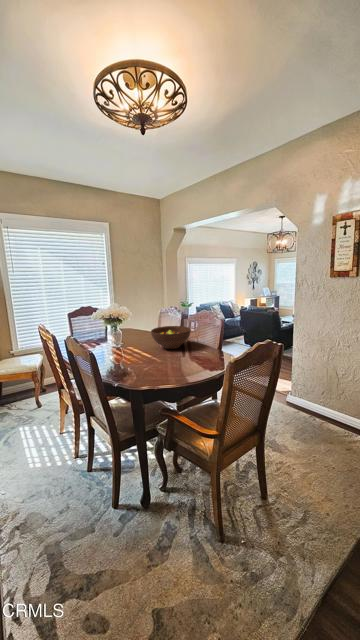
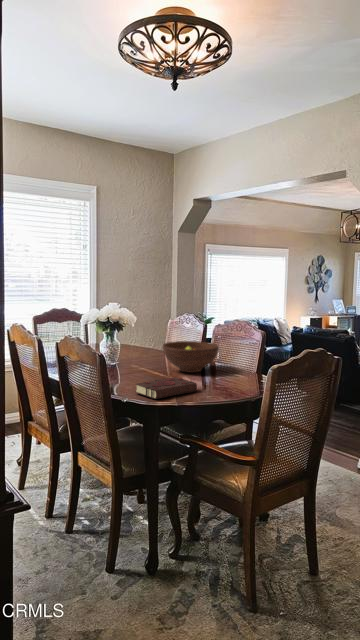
book: none [127,356,174,378] -> present [136,377,197,399]

